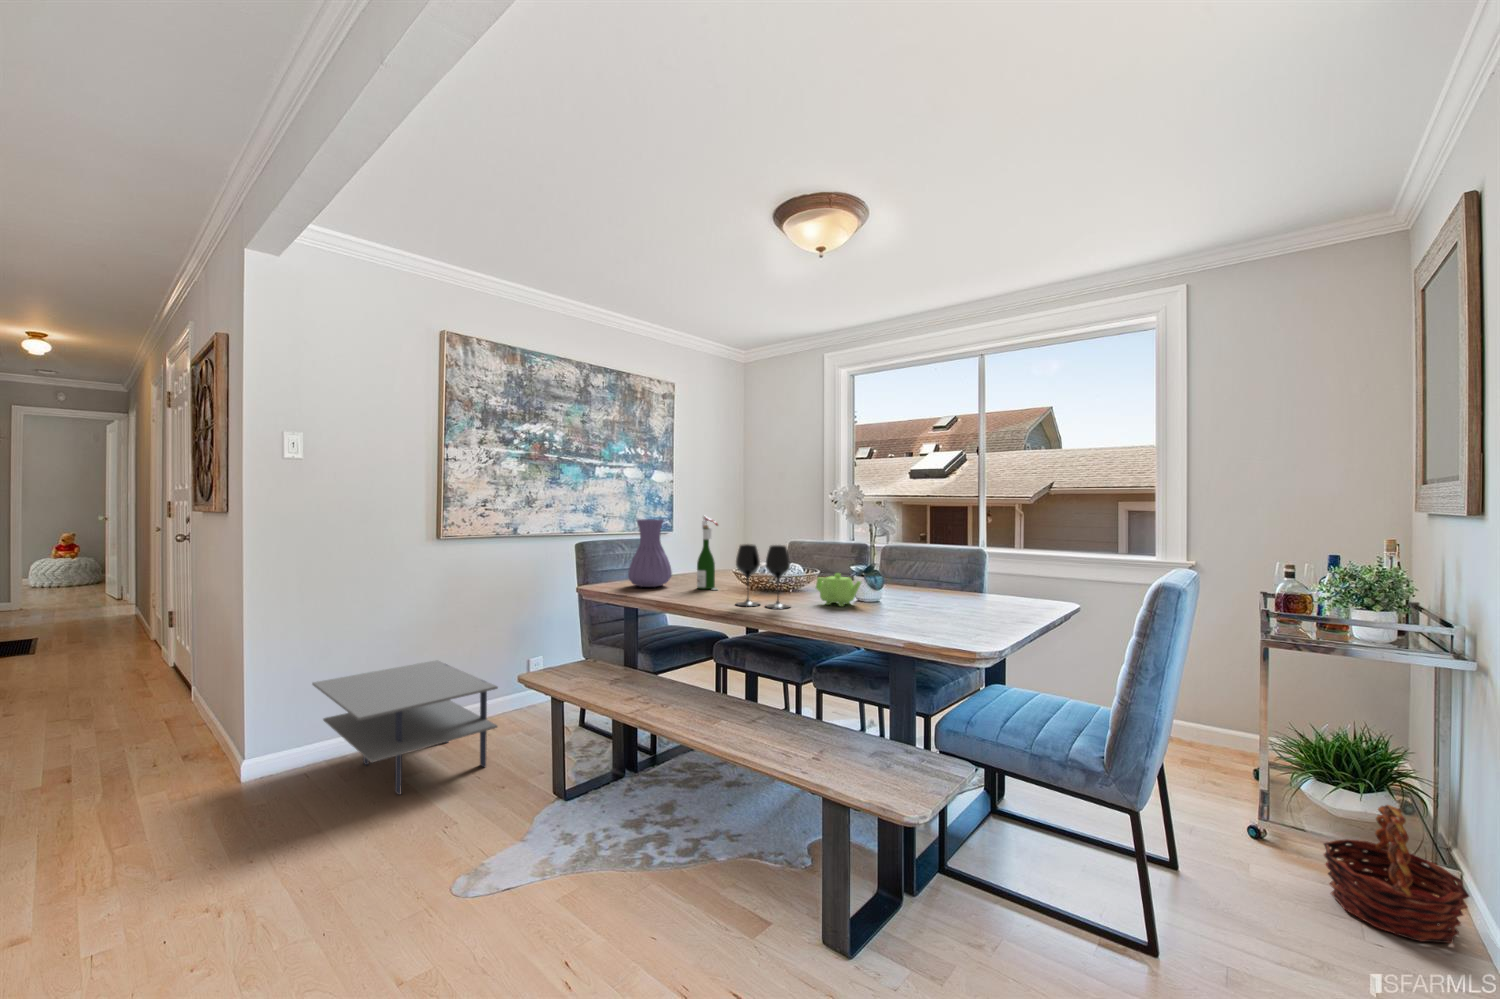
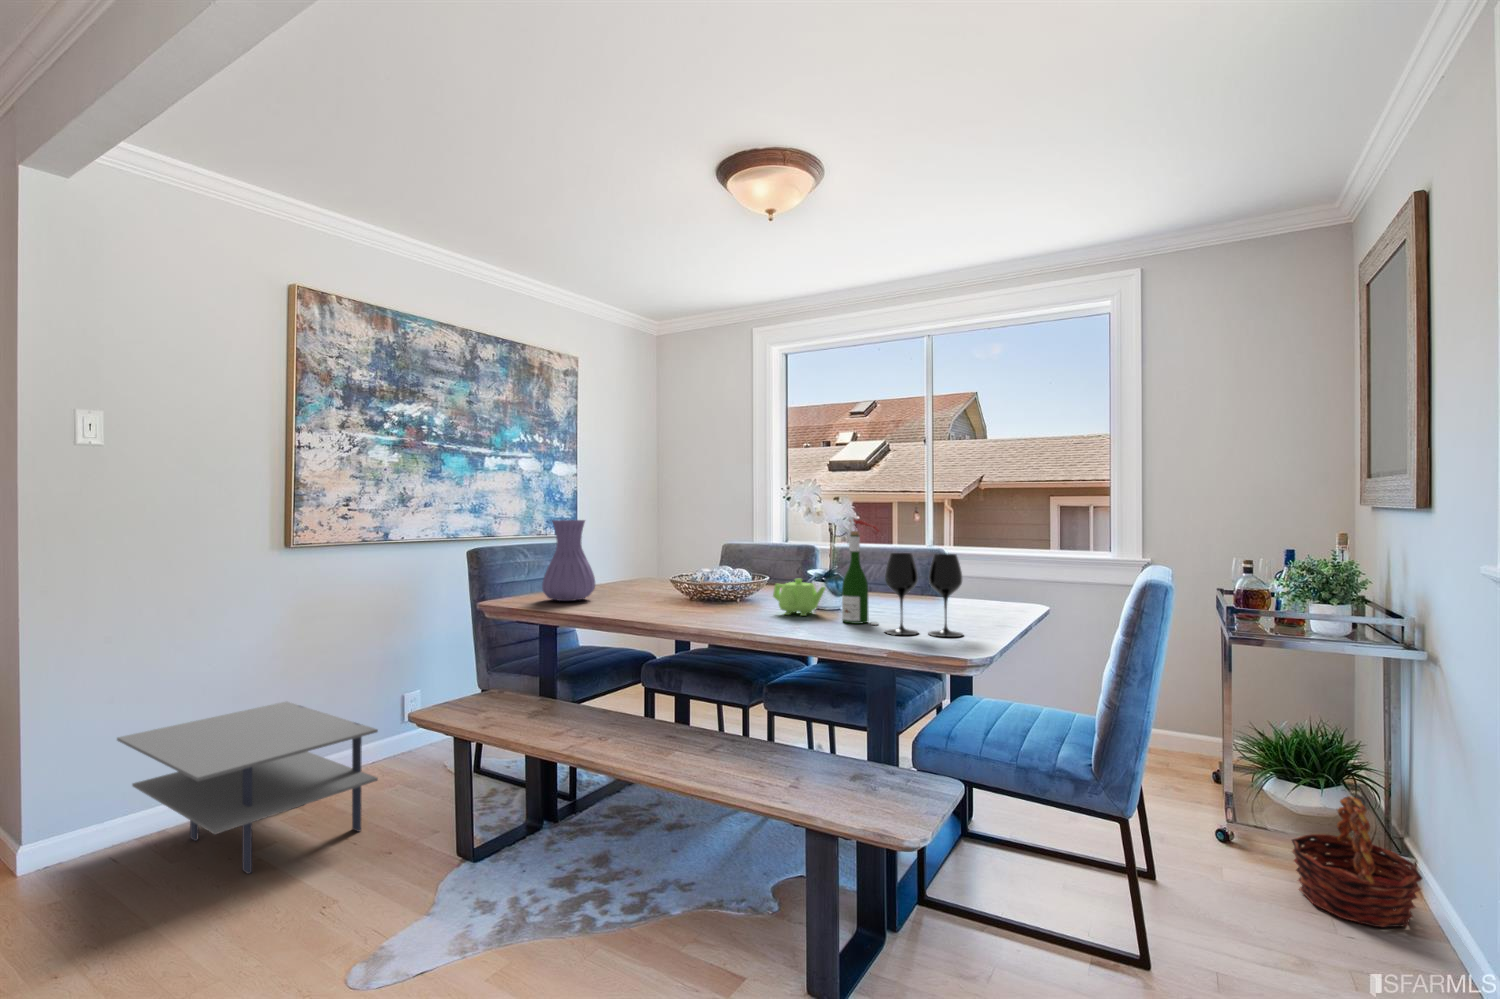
wine bottle: present [697,516,718,590] -> present [842,517,879,625]
wine glass: present [736,544,790,609] -> present [885,553,963,637]

